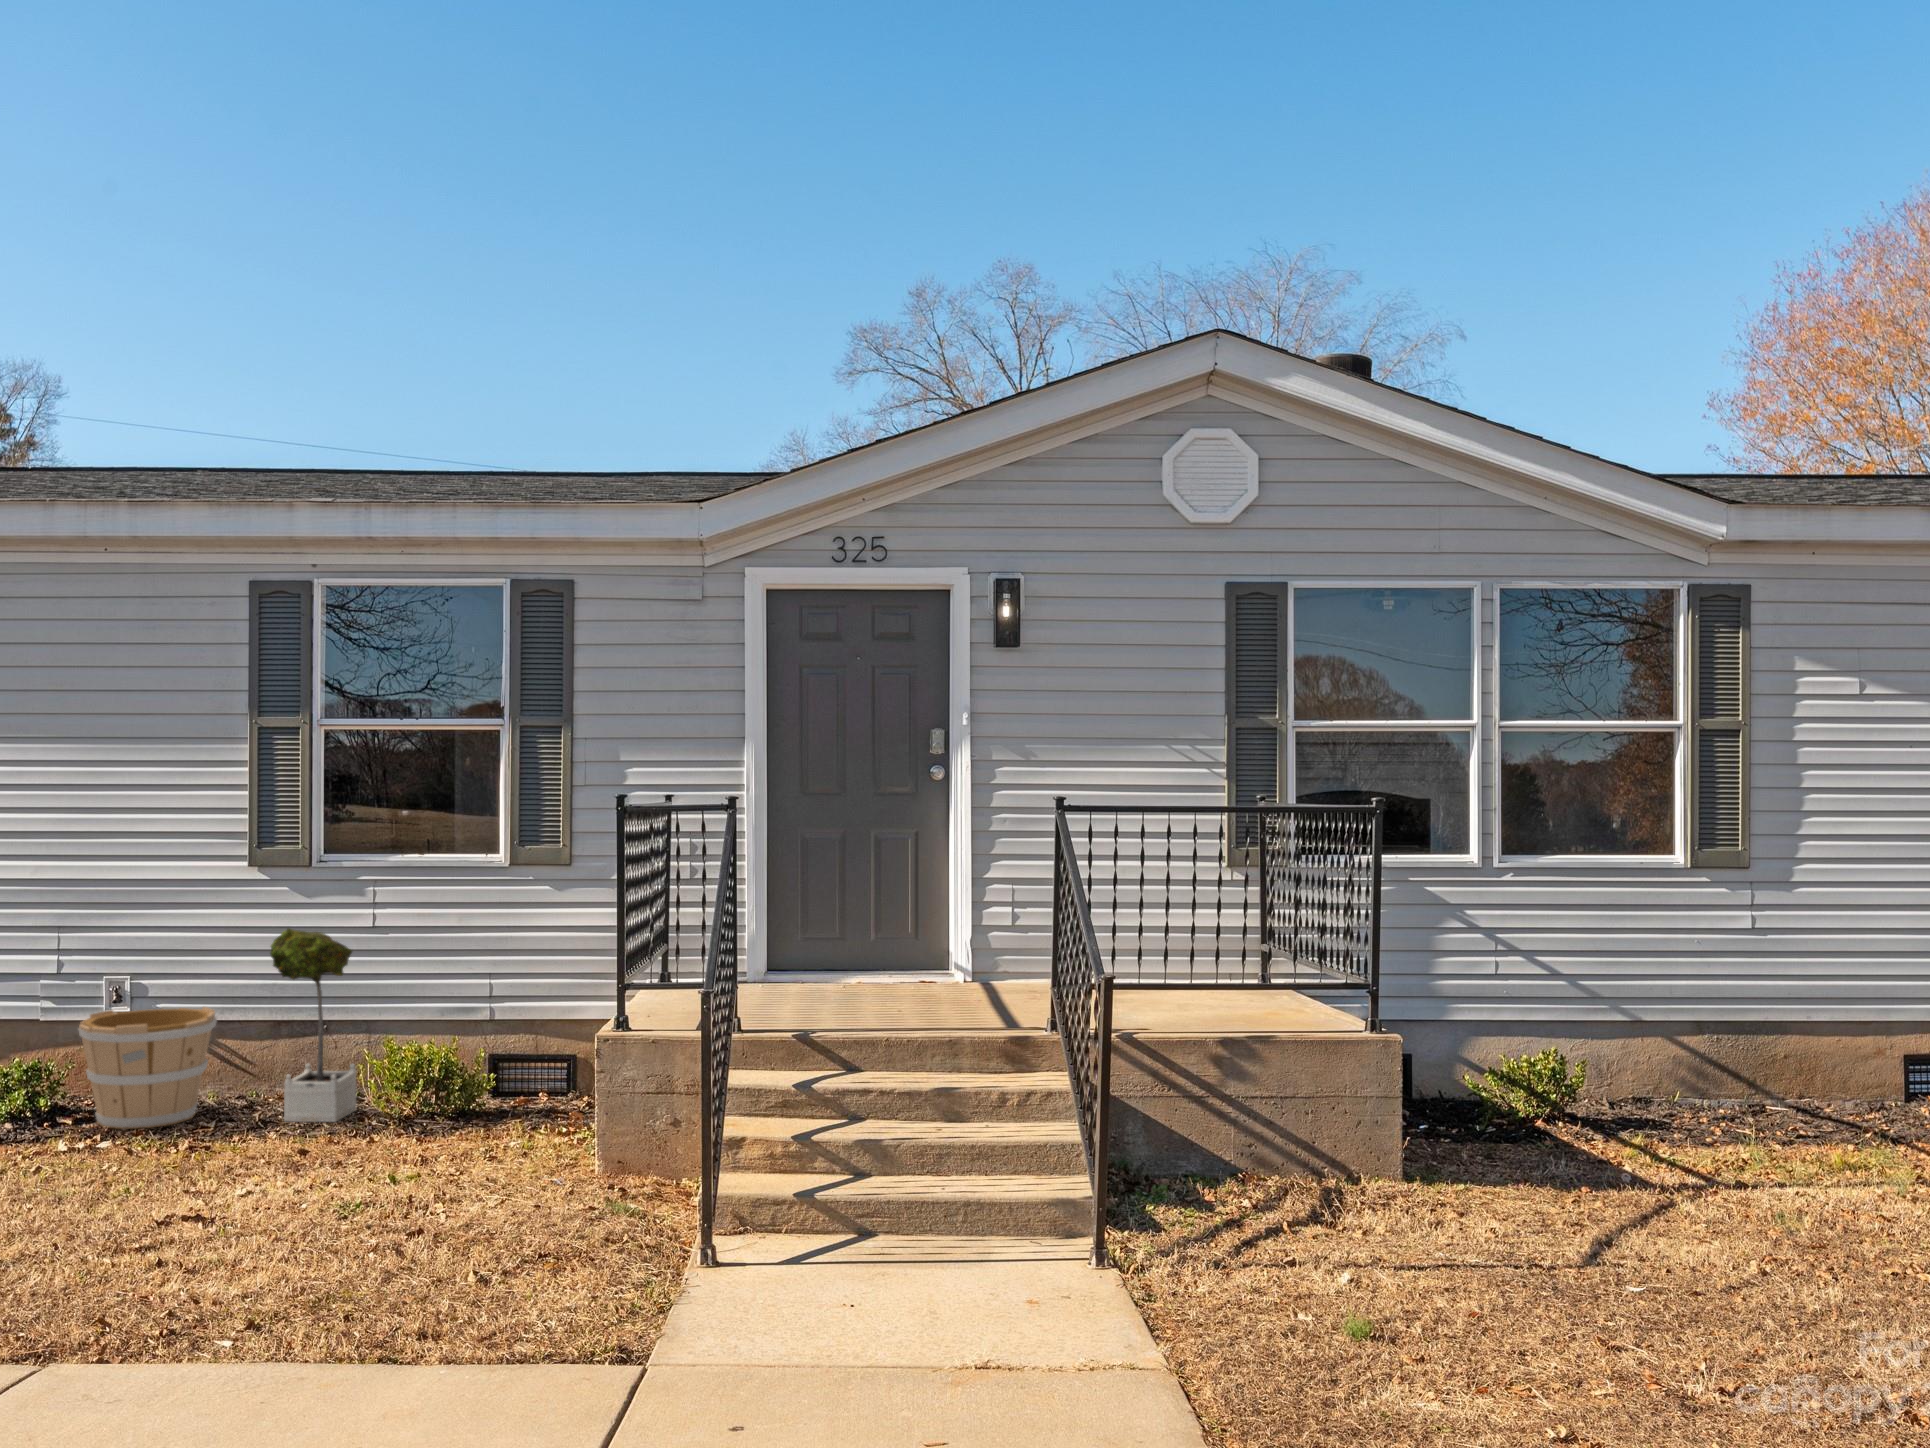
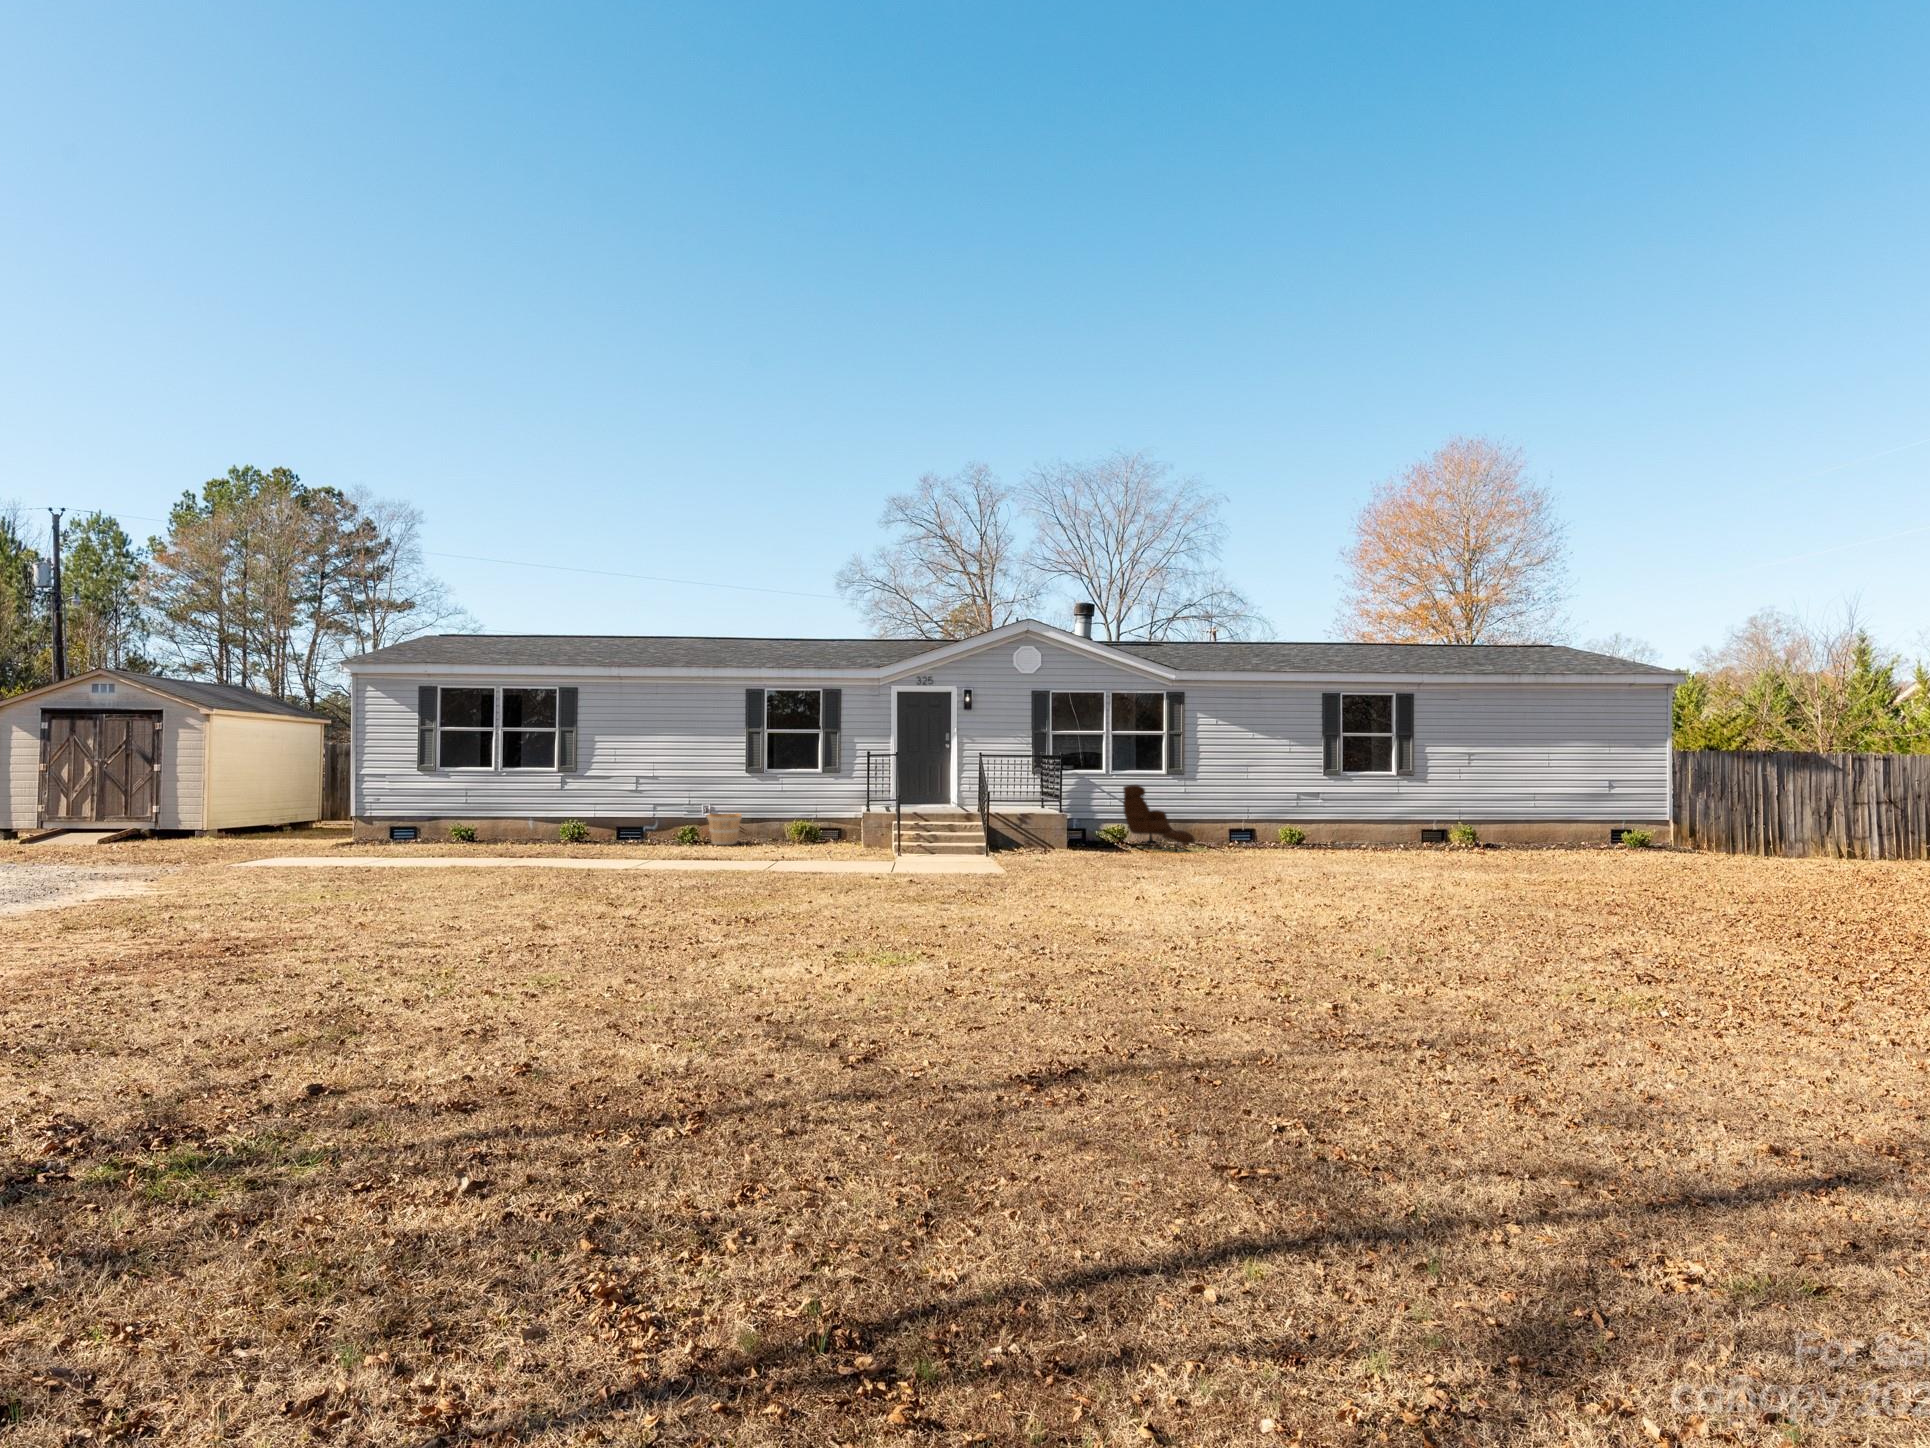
lounge chair: none [1550,904,1824,1160] -> present [1123,785,1195,851]
potted tree: present [270,928,357,1122] -> none [758,790,781,844]

